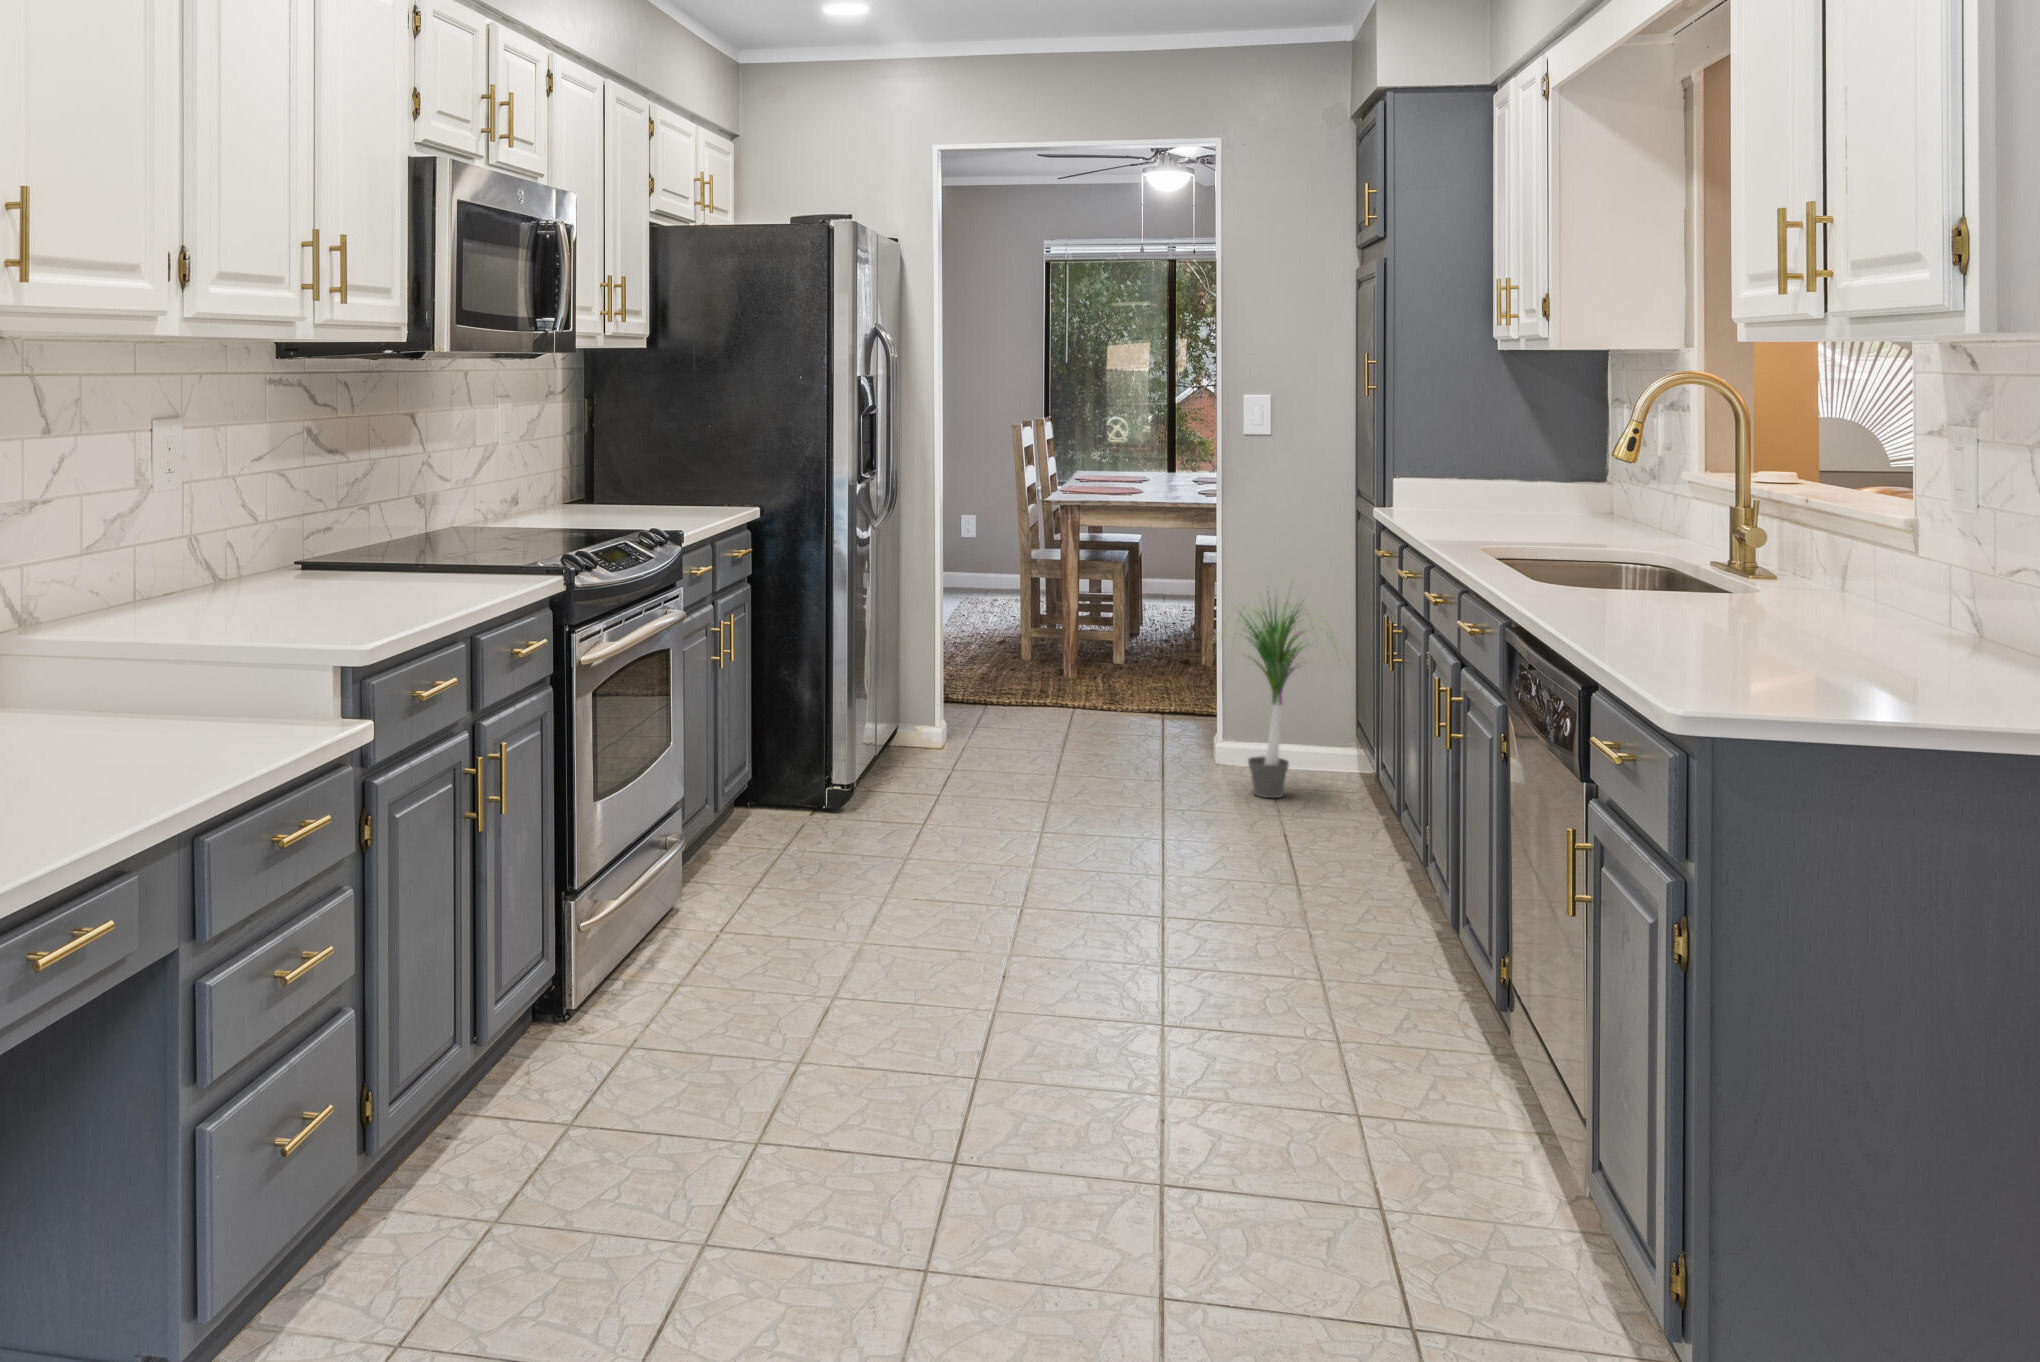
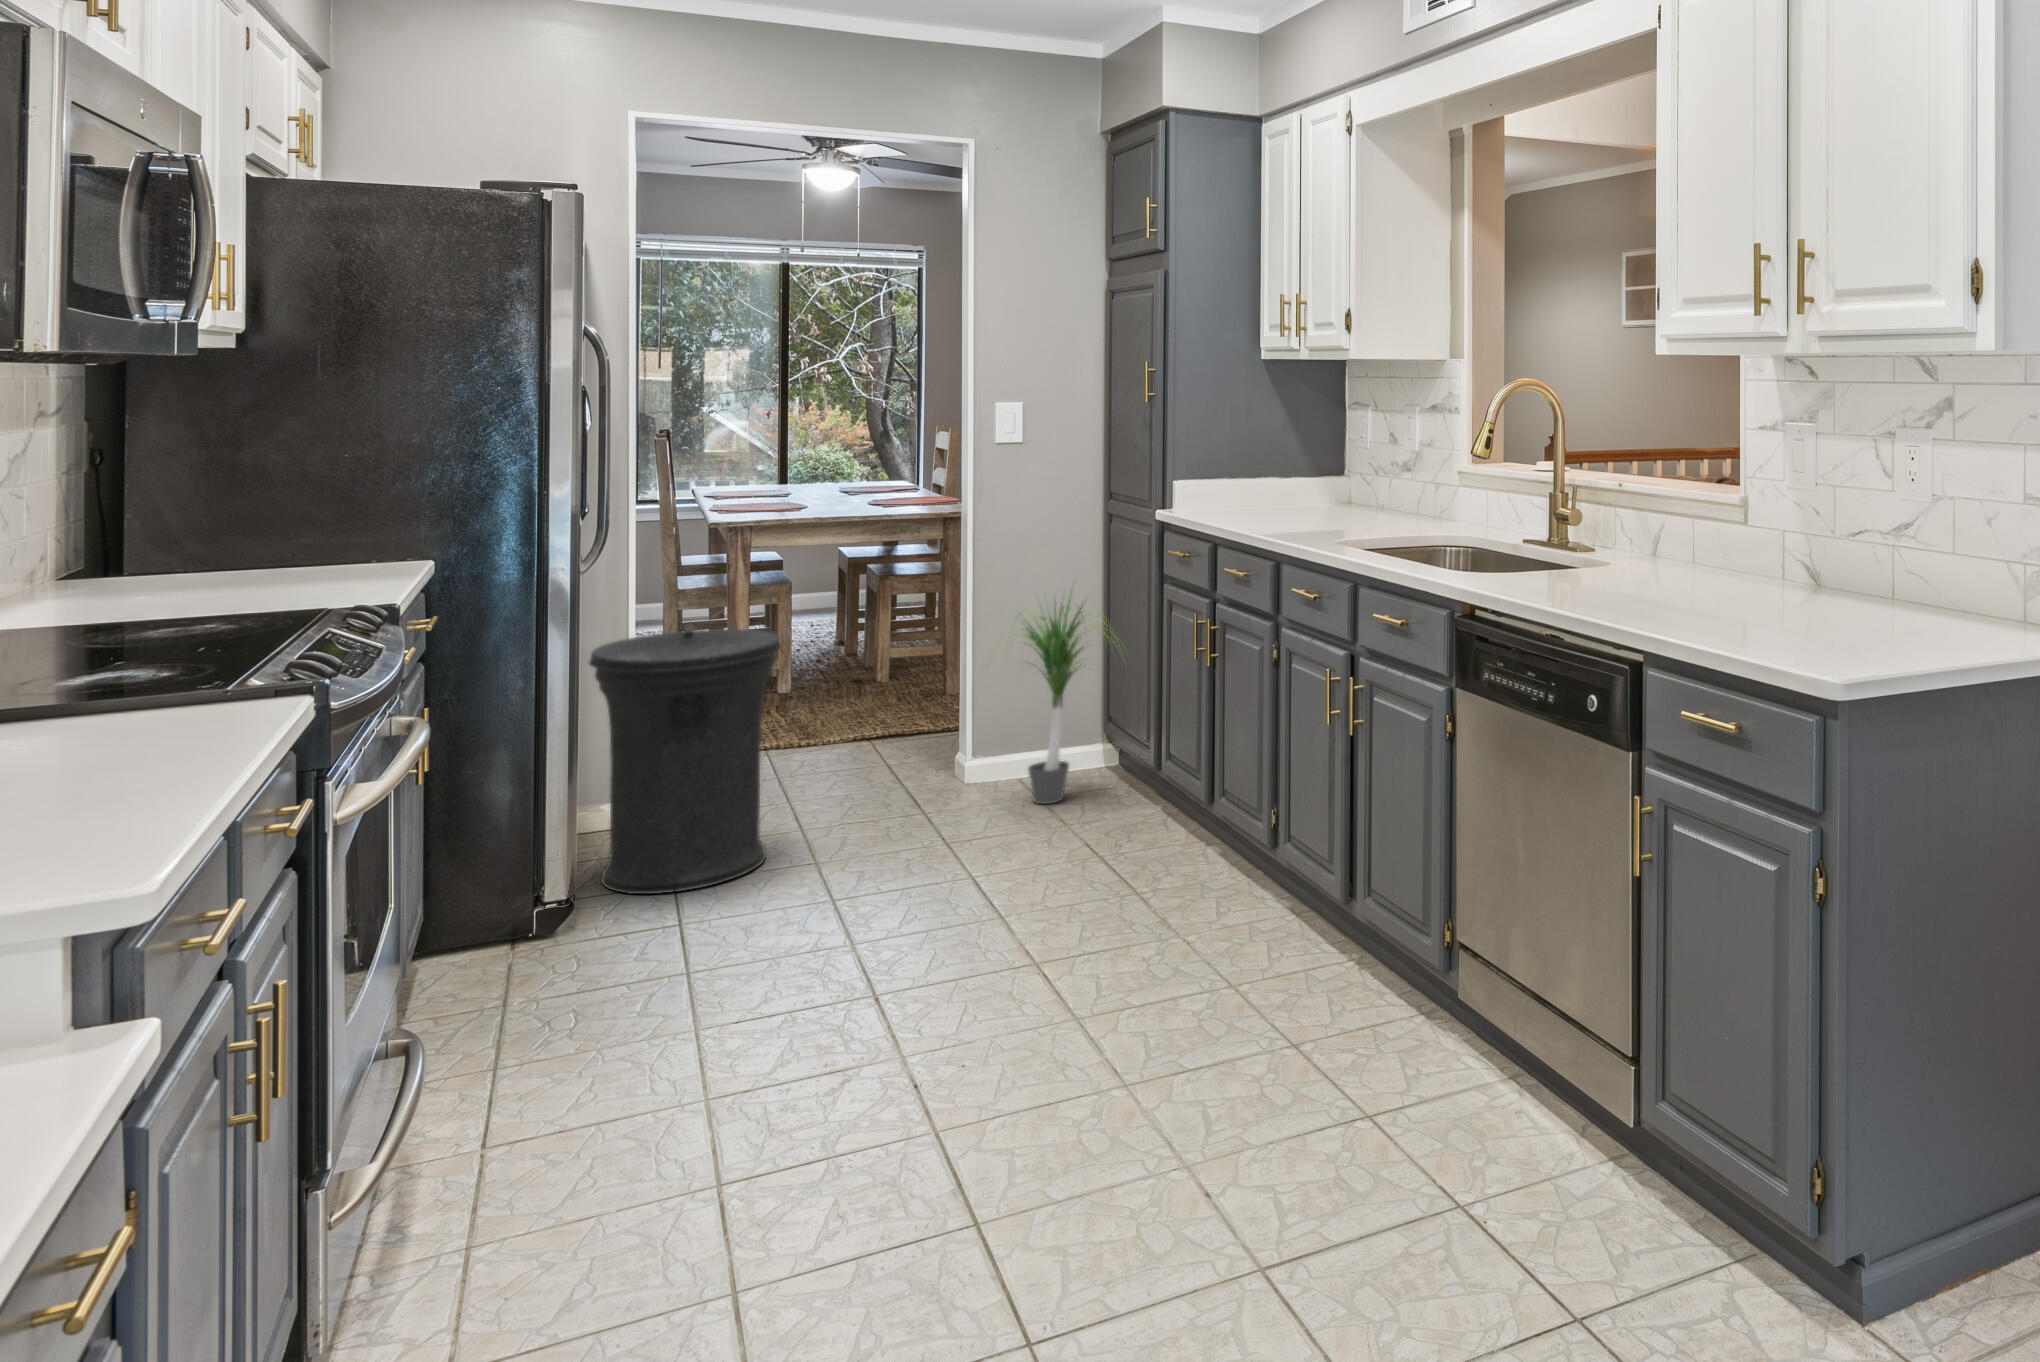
trash can: none [882,582,1022,800] -> present [589,624,781,894]

